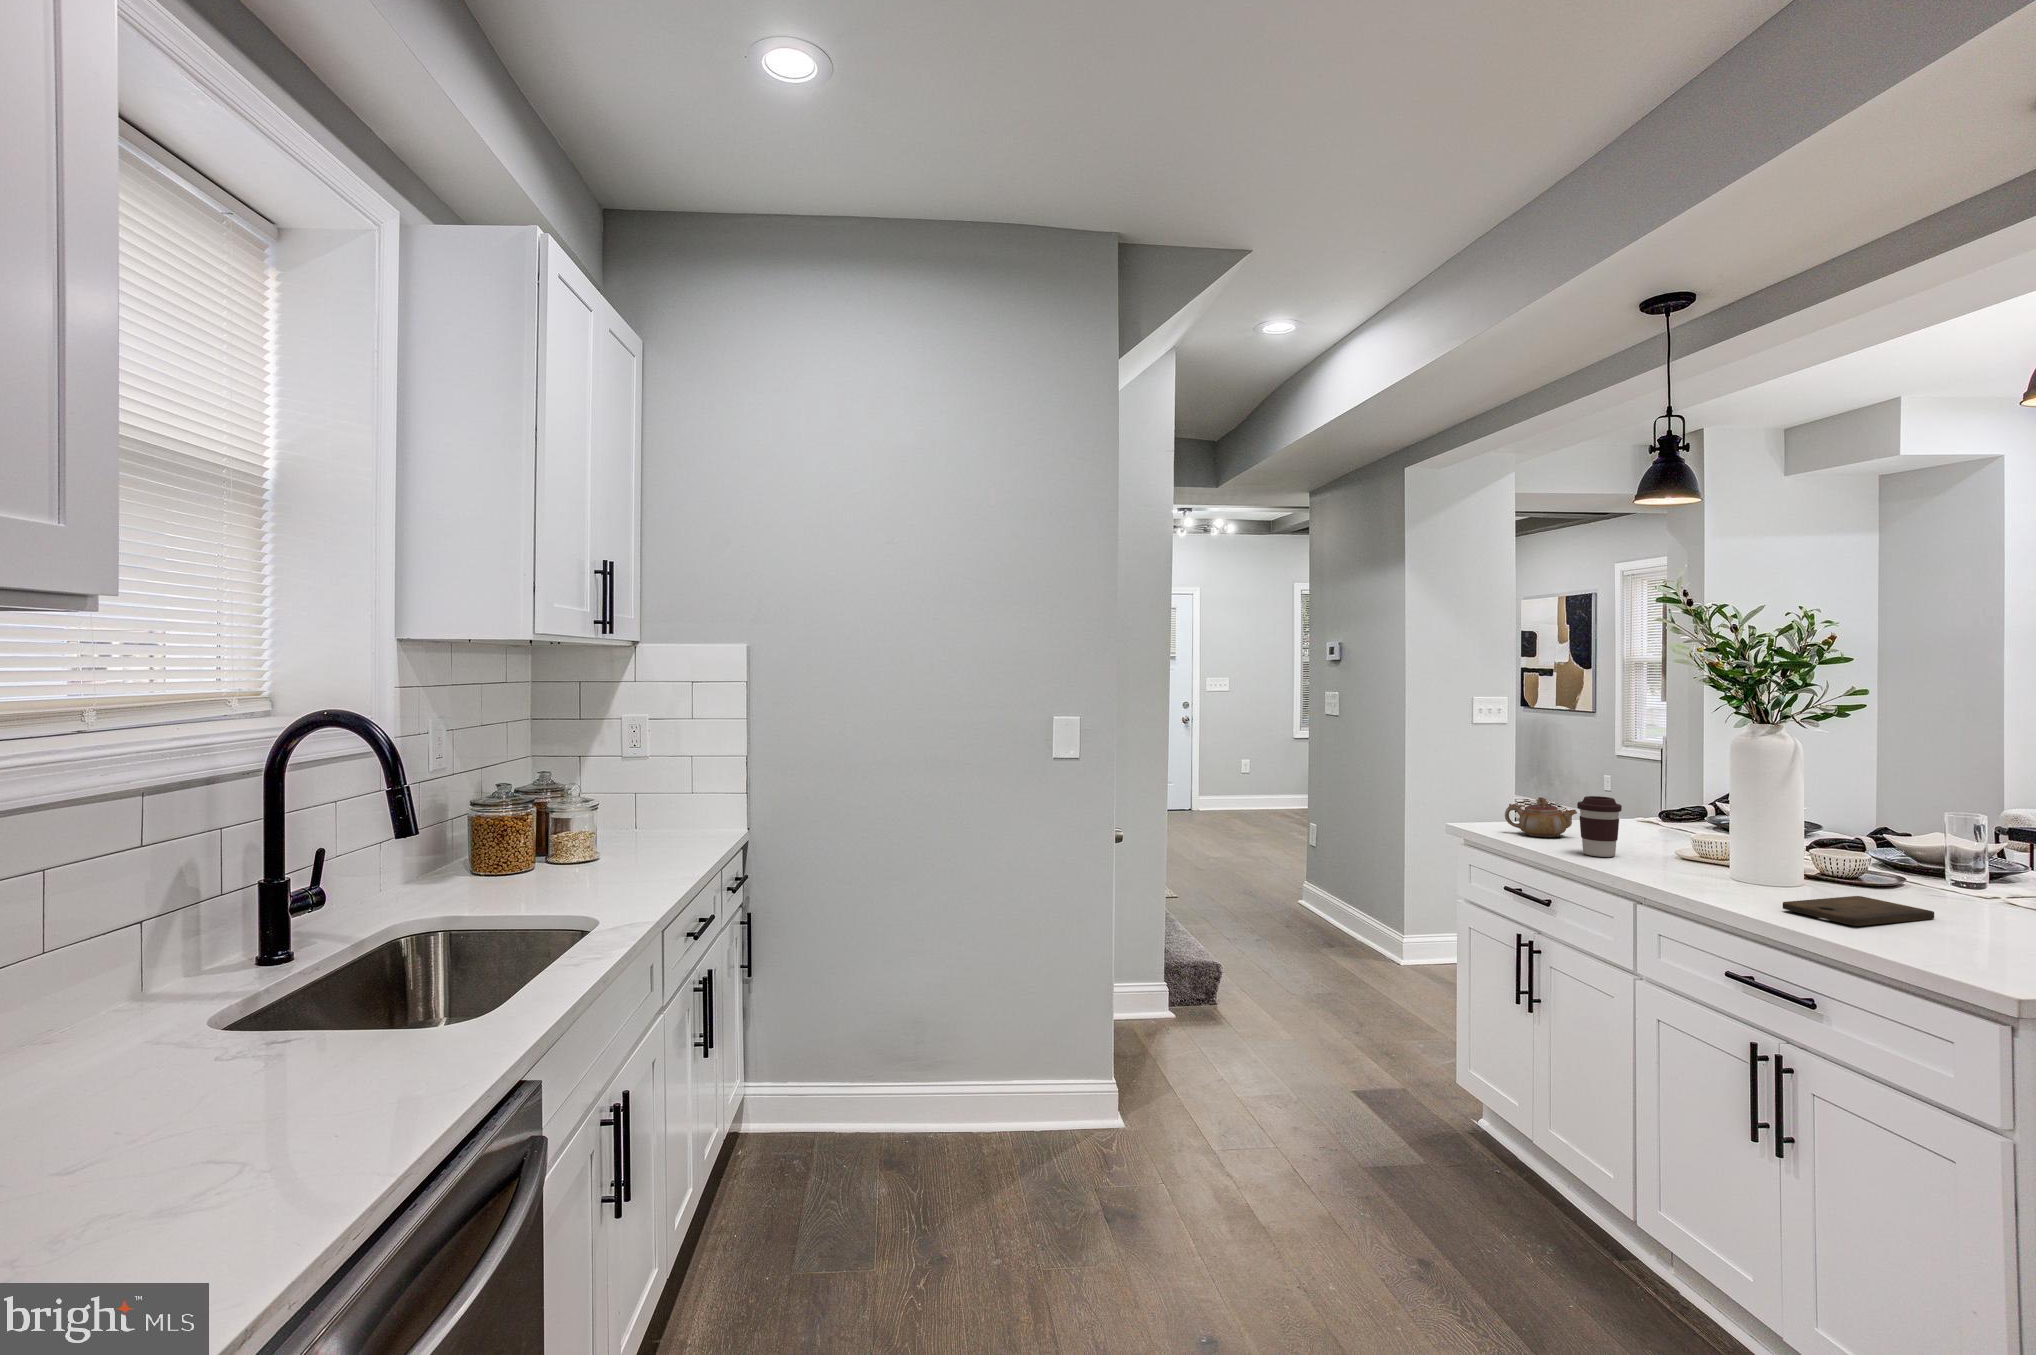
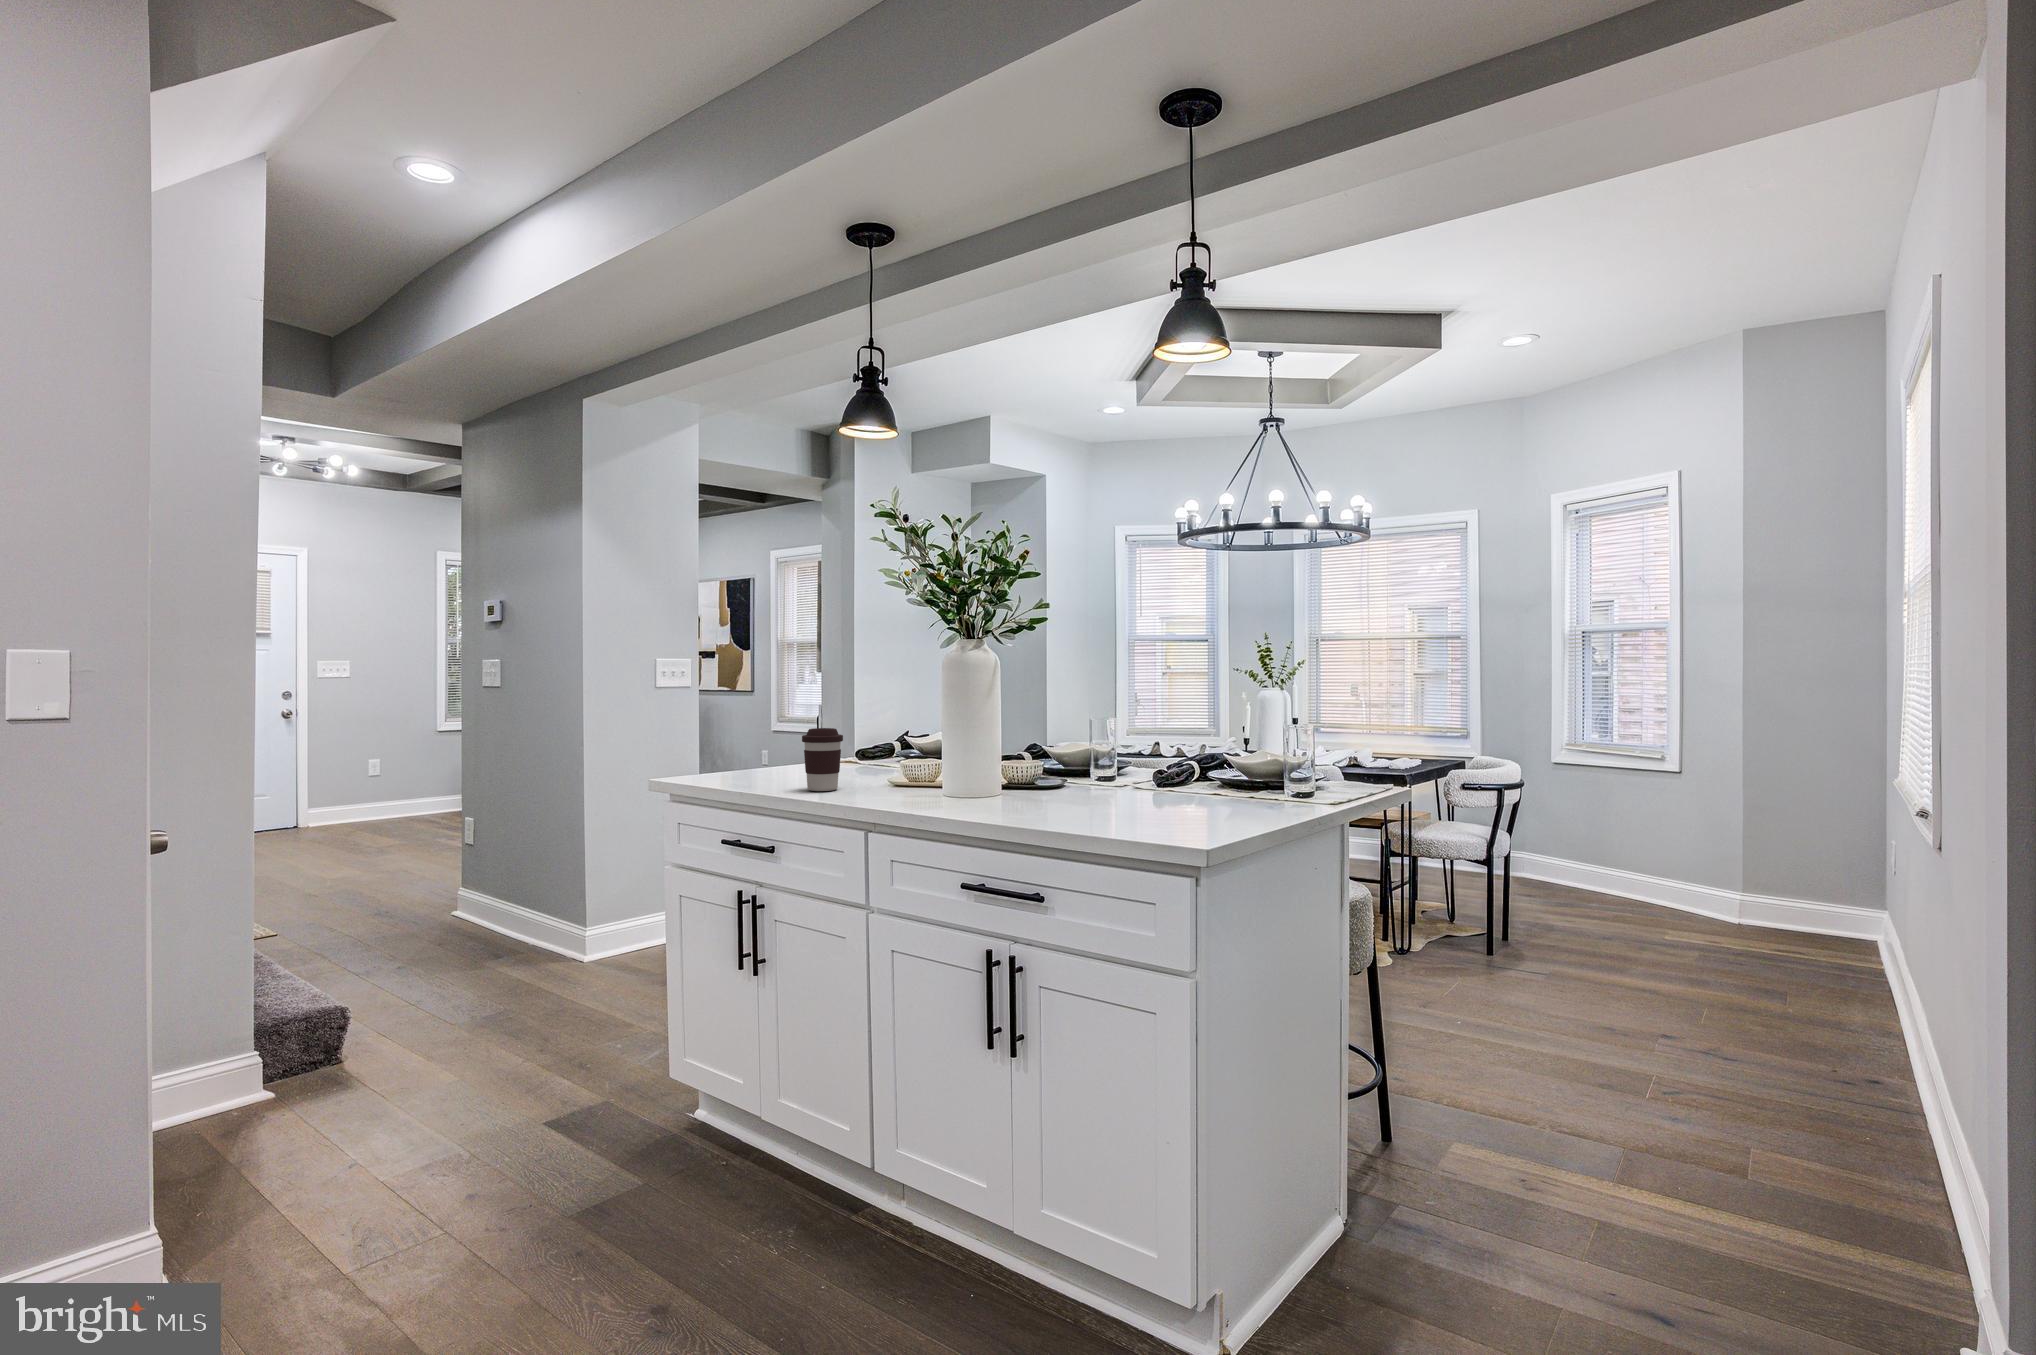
teapot: present [1505,797,1577,838] -> none [721,739,794,782]
cutting board: present [1783,896,1934,926] -> none [999,791,1096,814]

